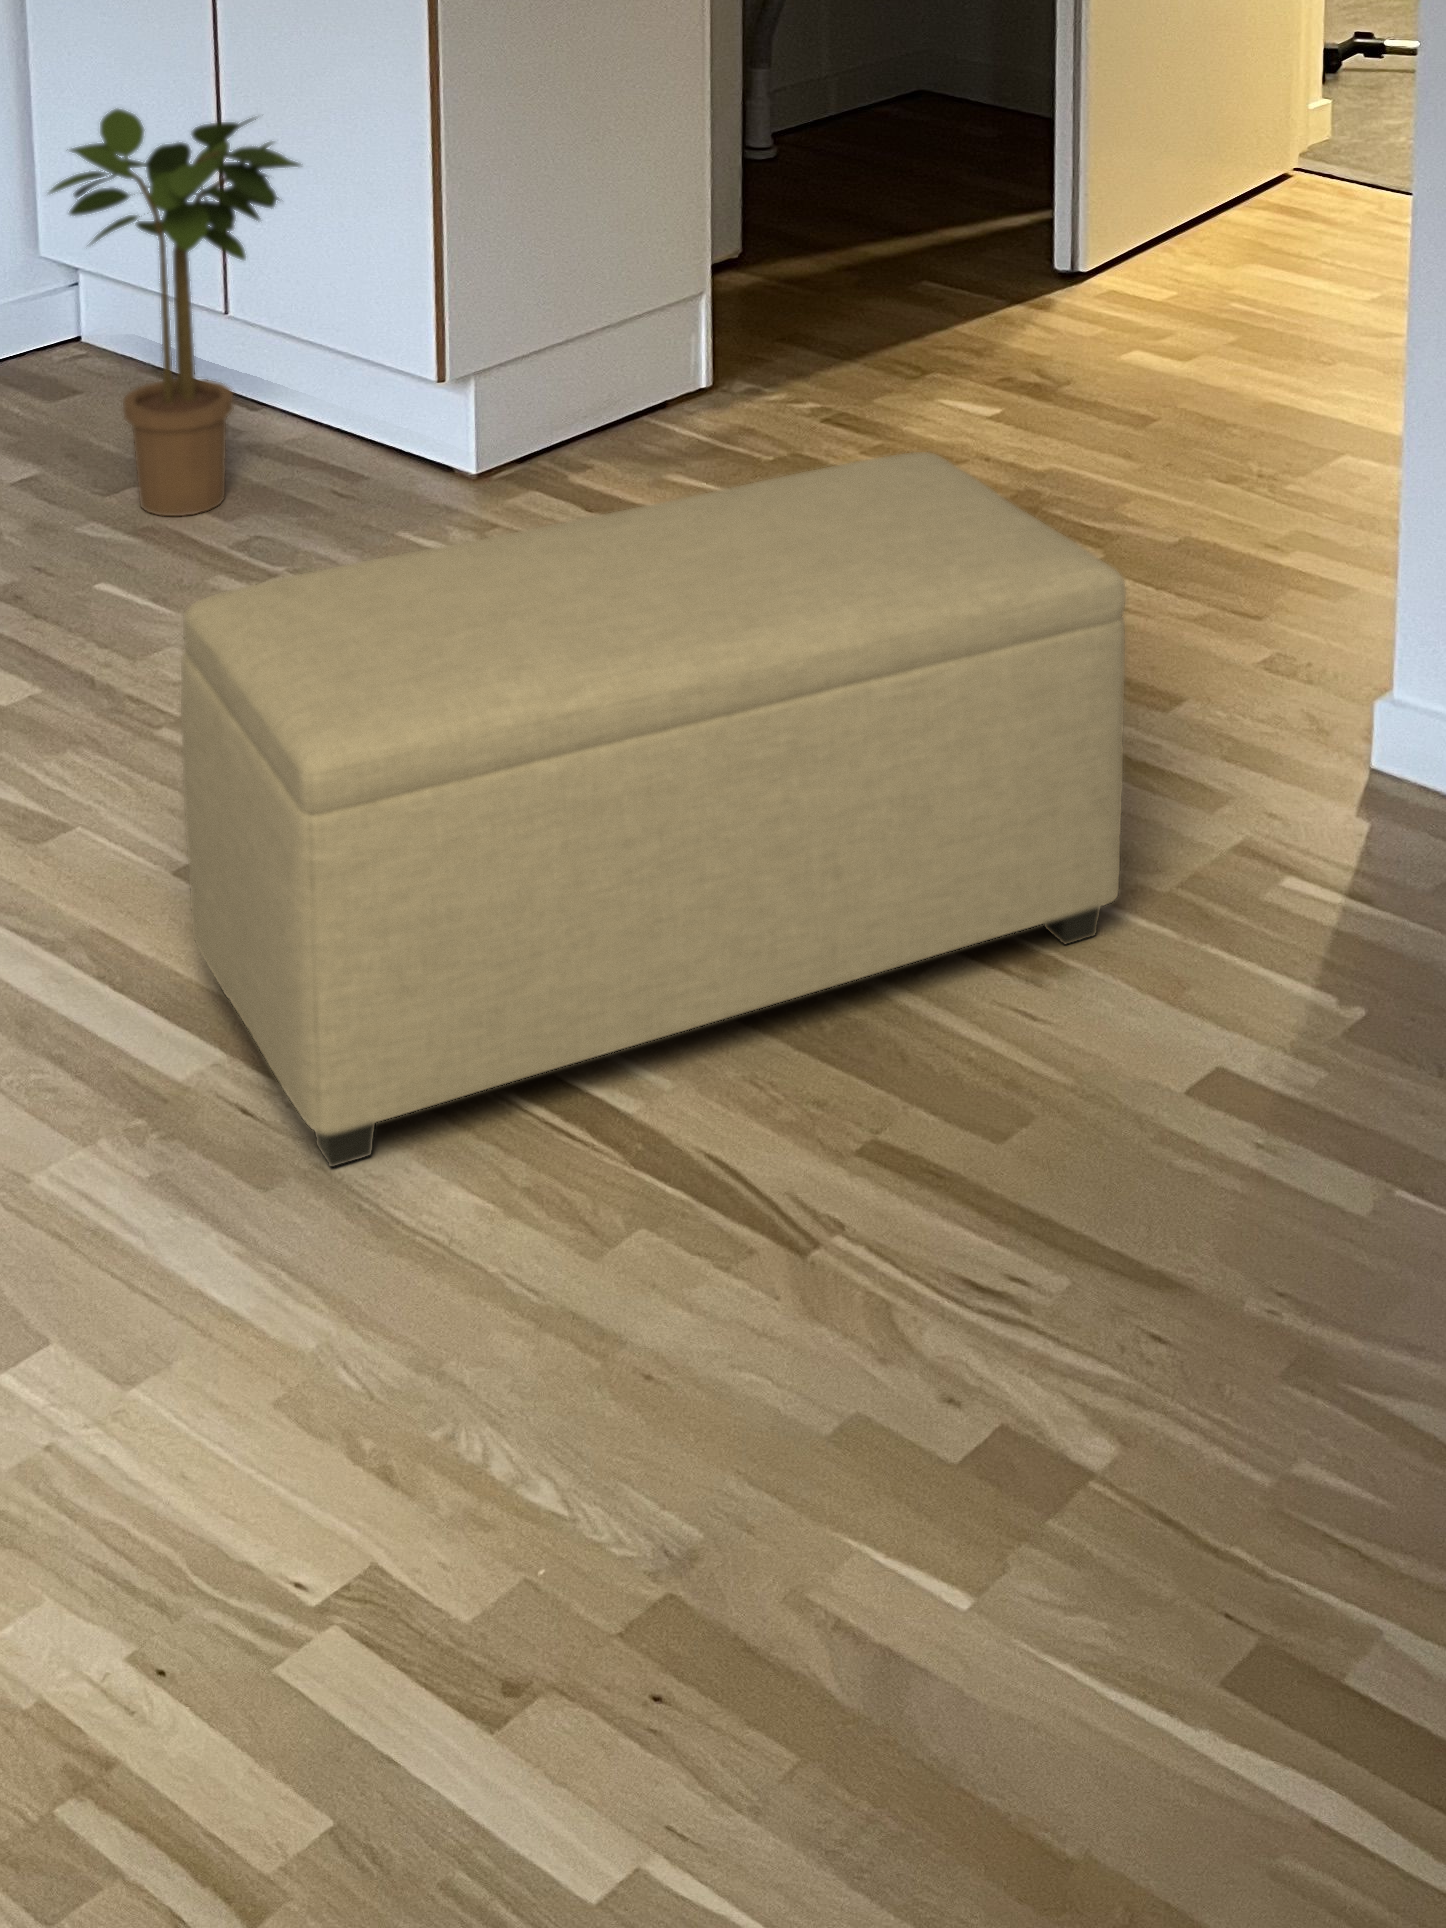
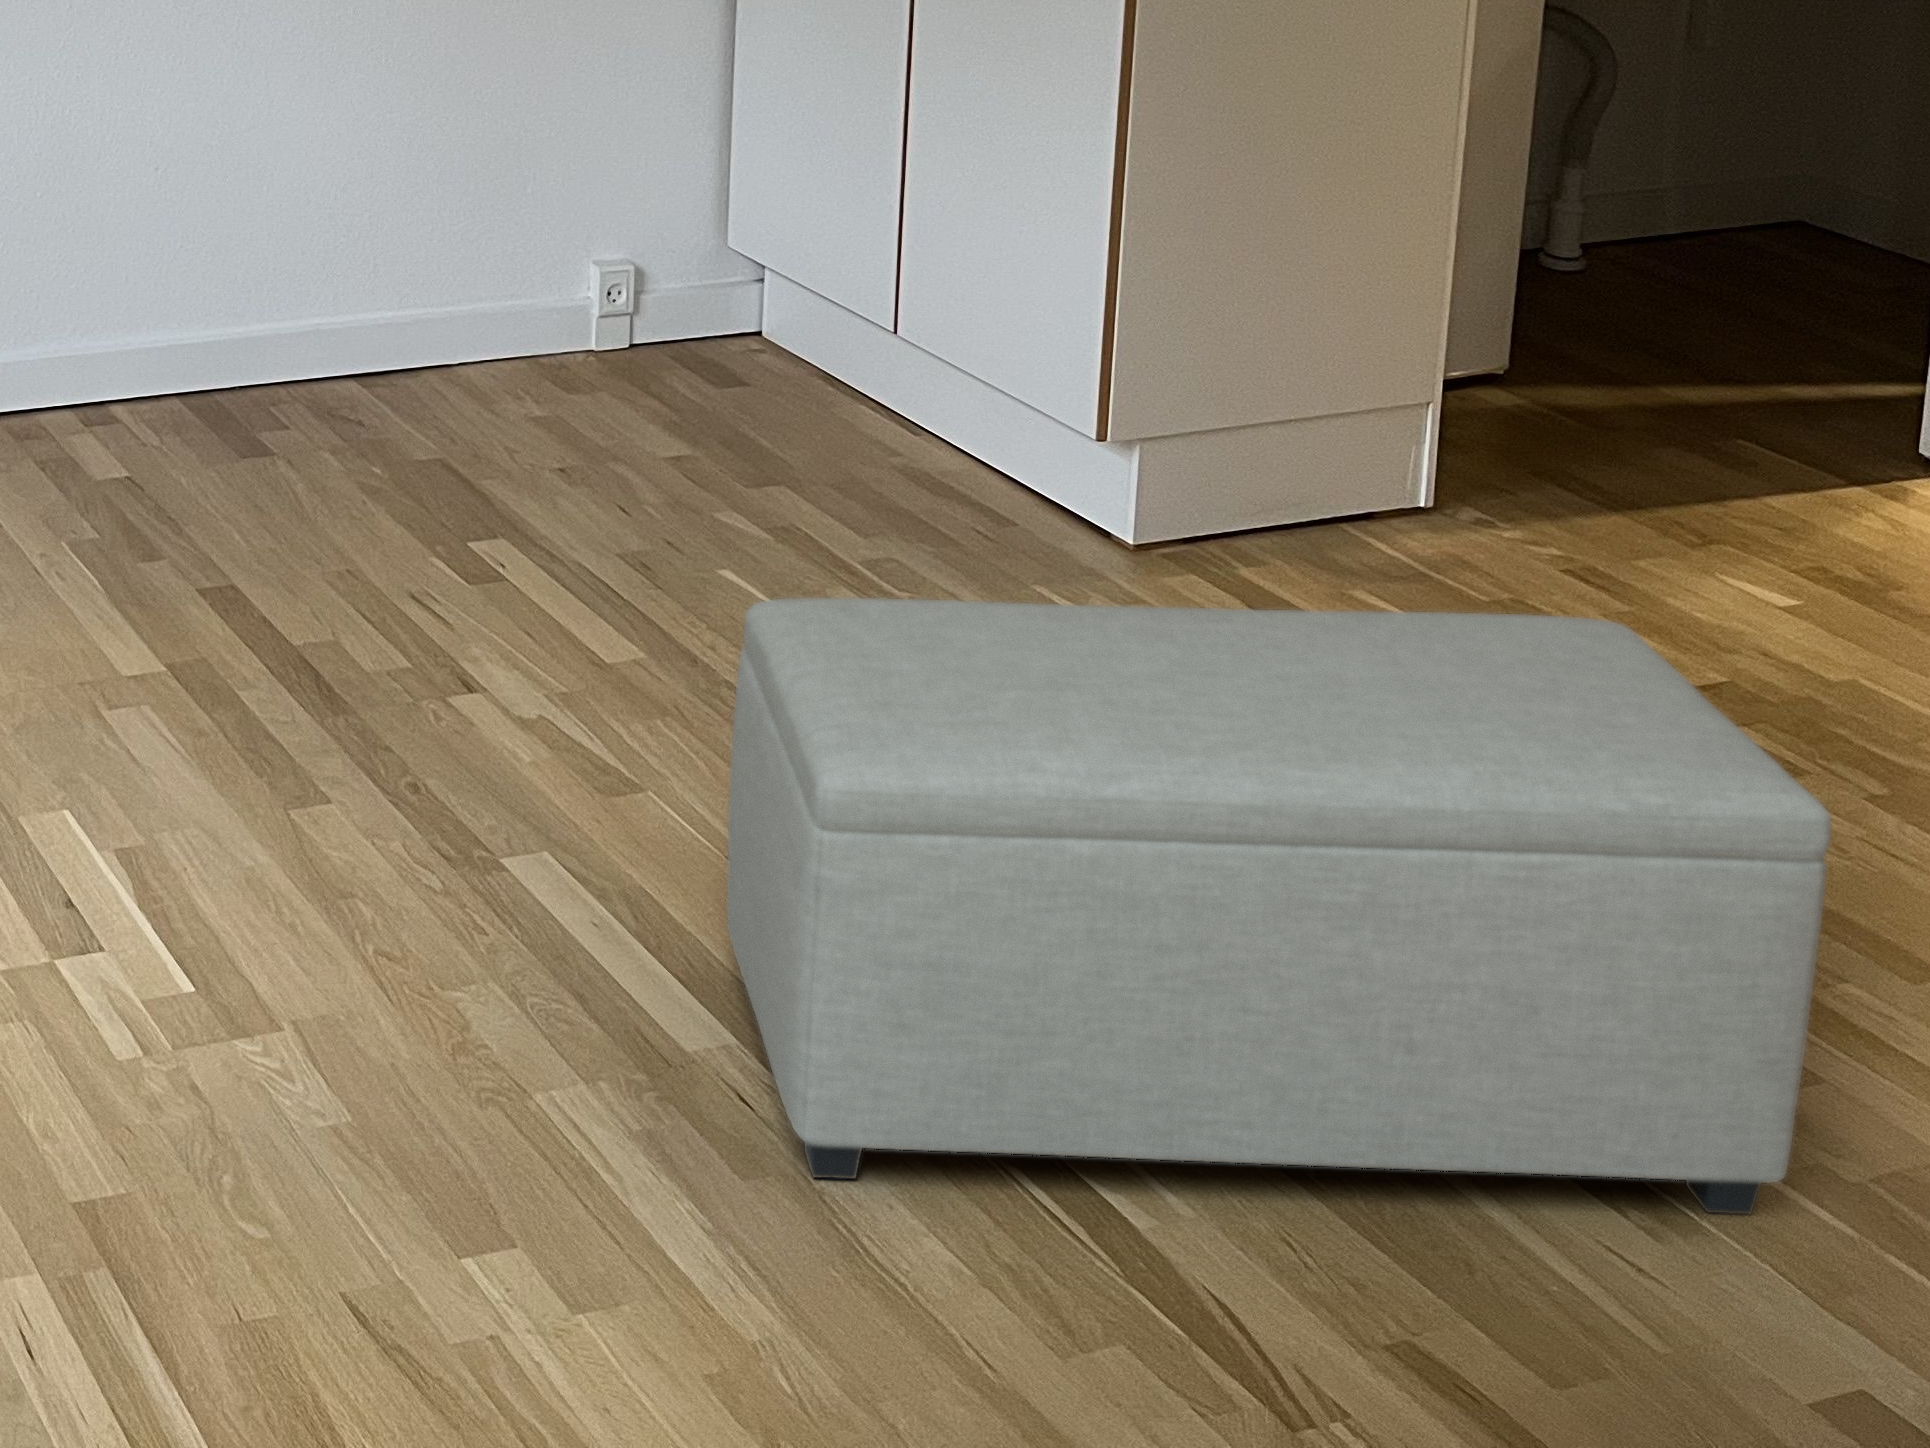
potted plant: present [49,109,300,516] -> none [718,113,983,524]

